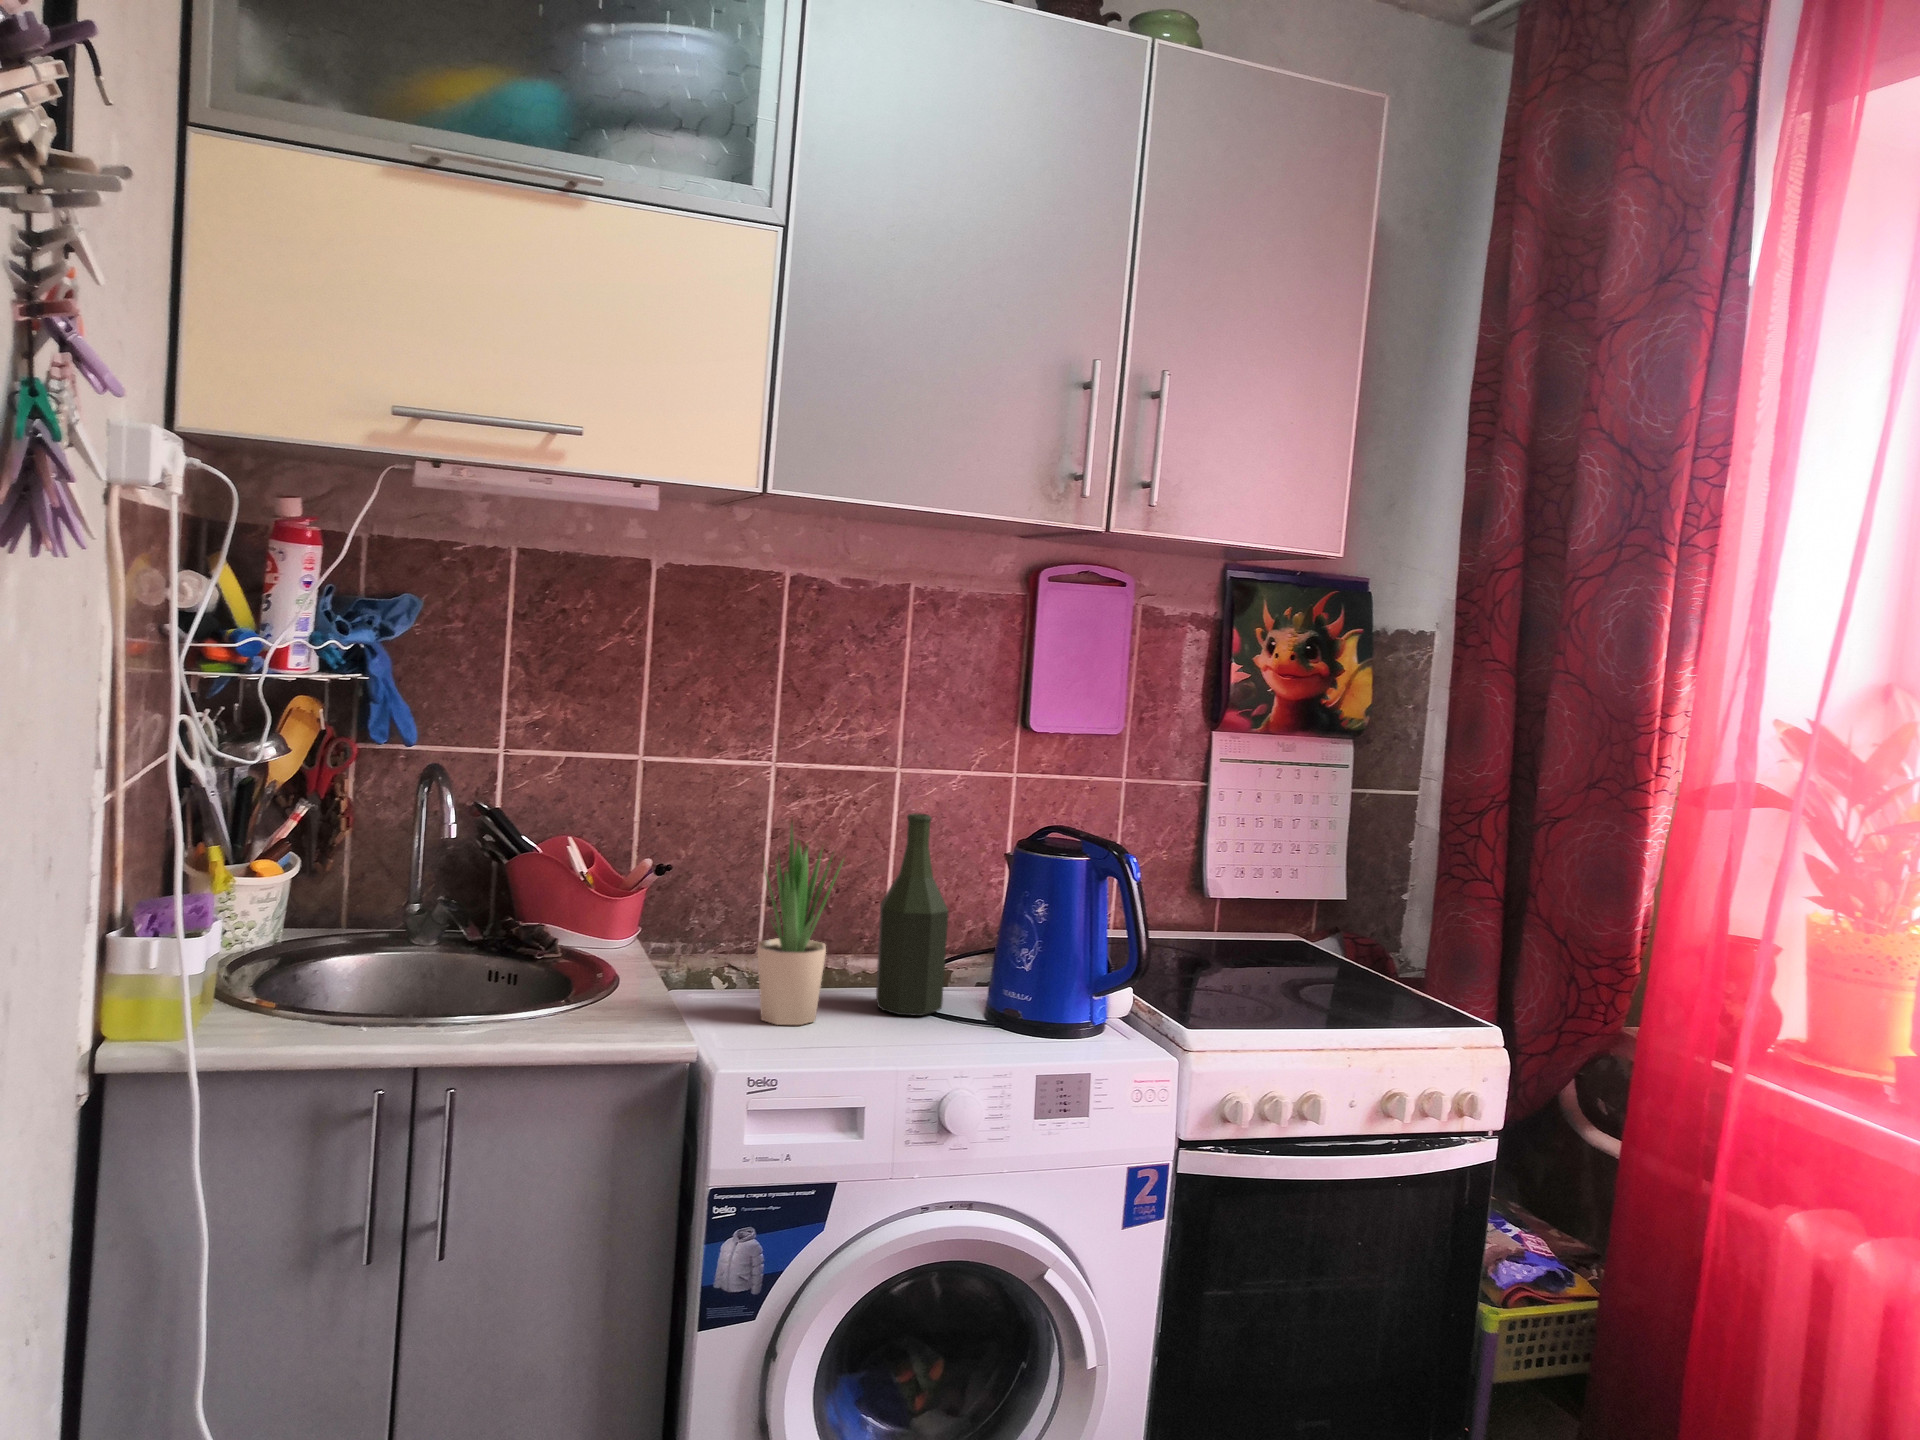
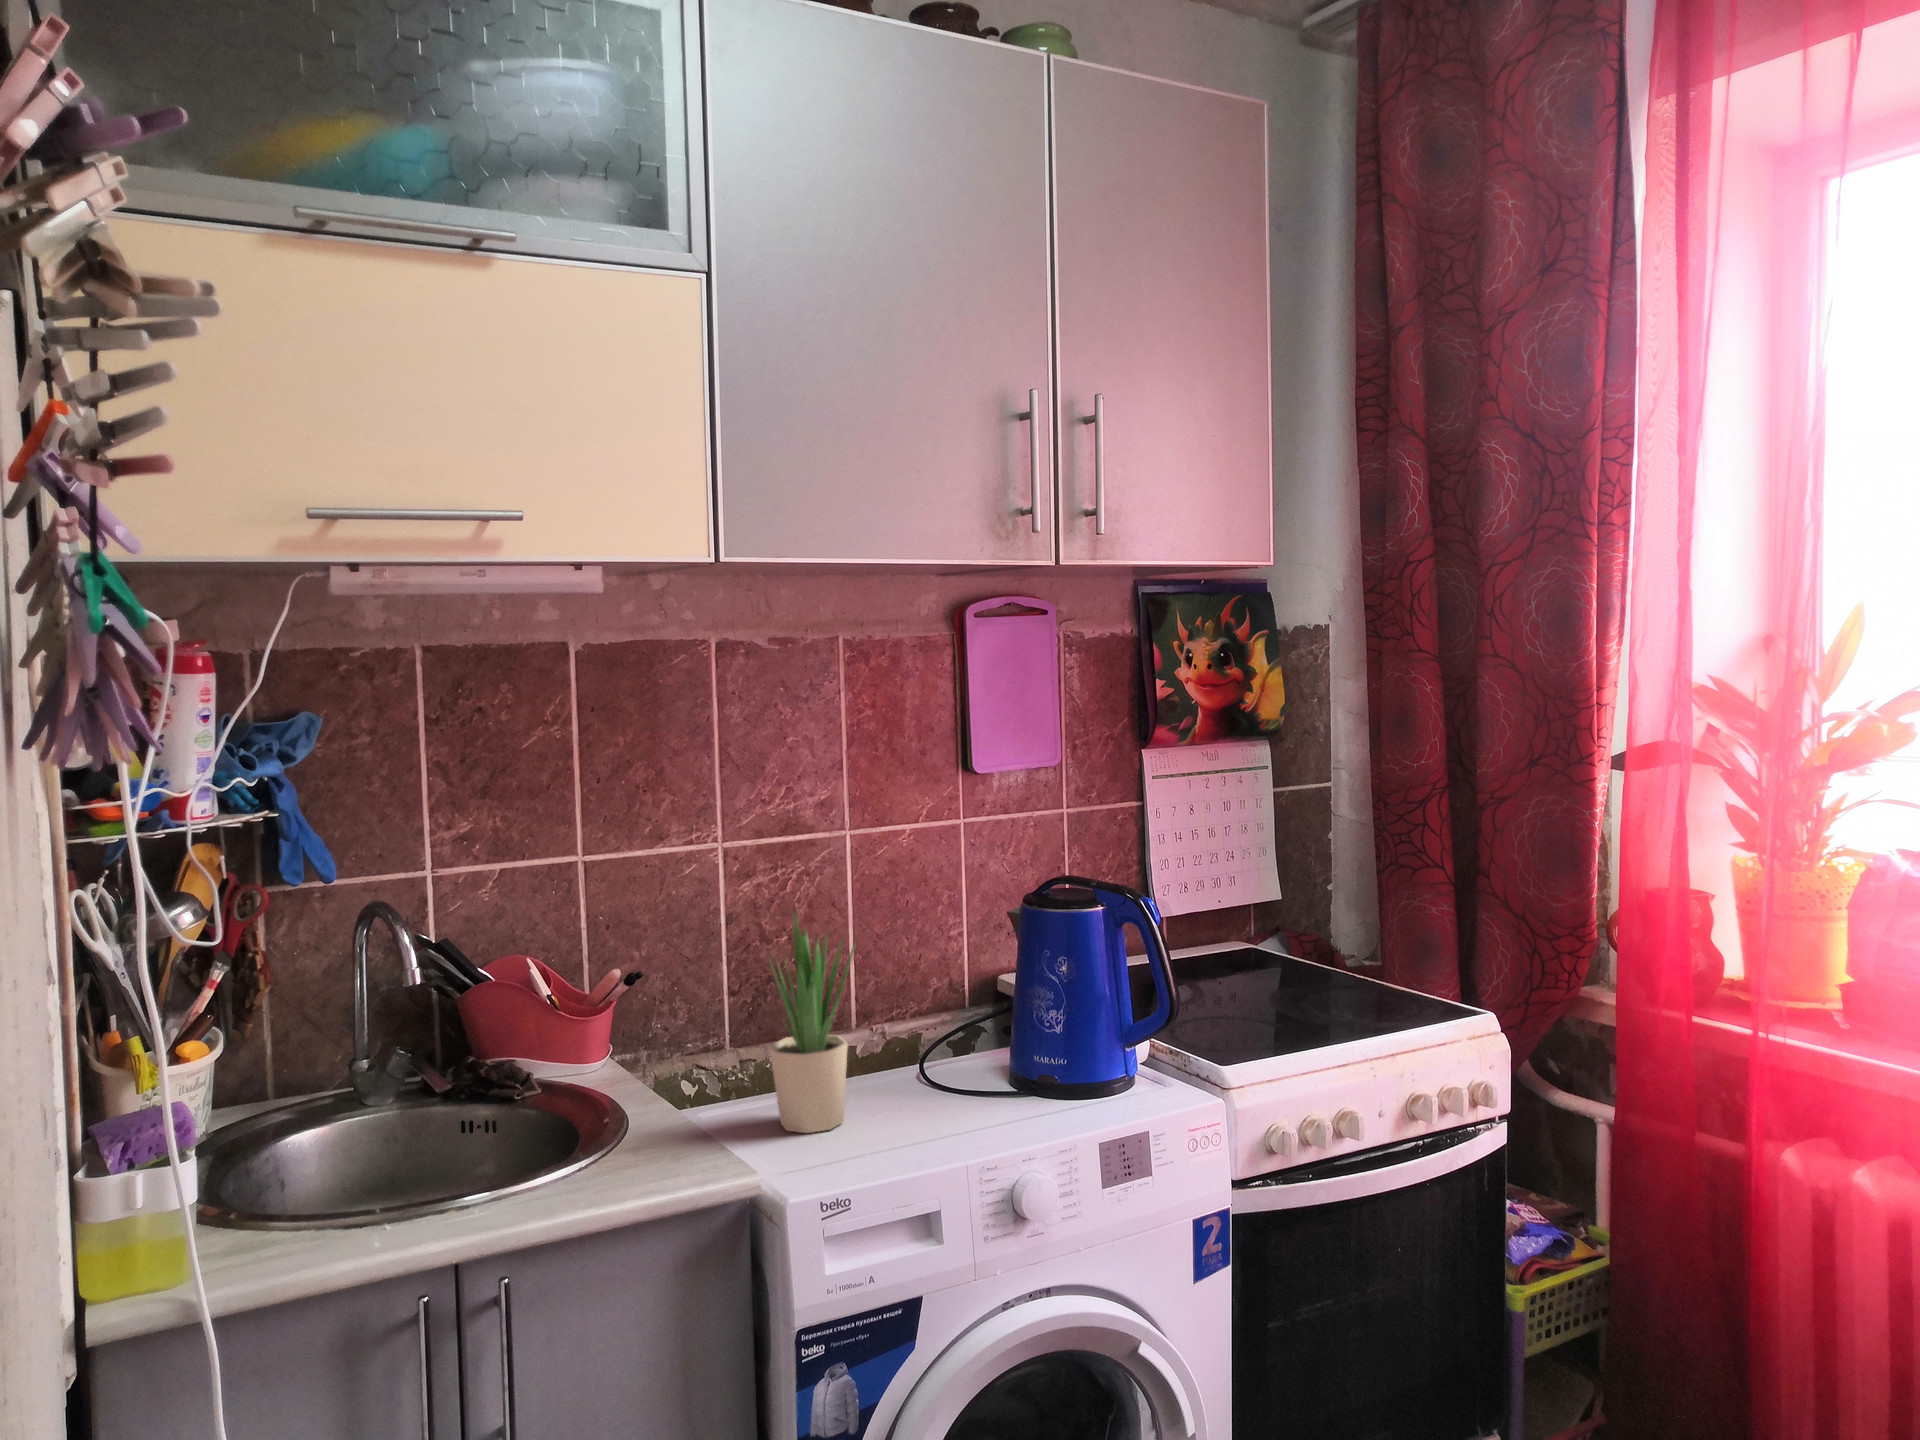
bottle: present [876,814,949,1016] -> none [881,880,961,1098]

